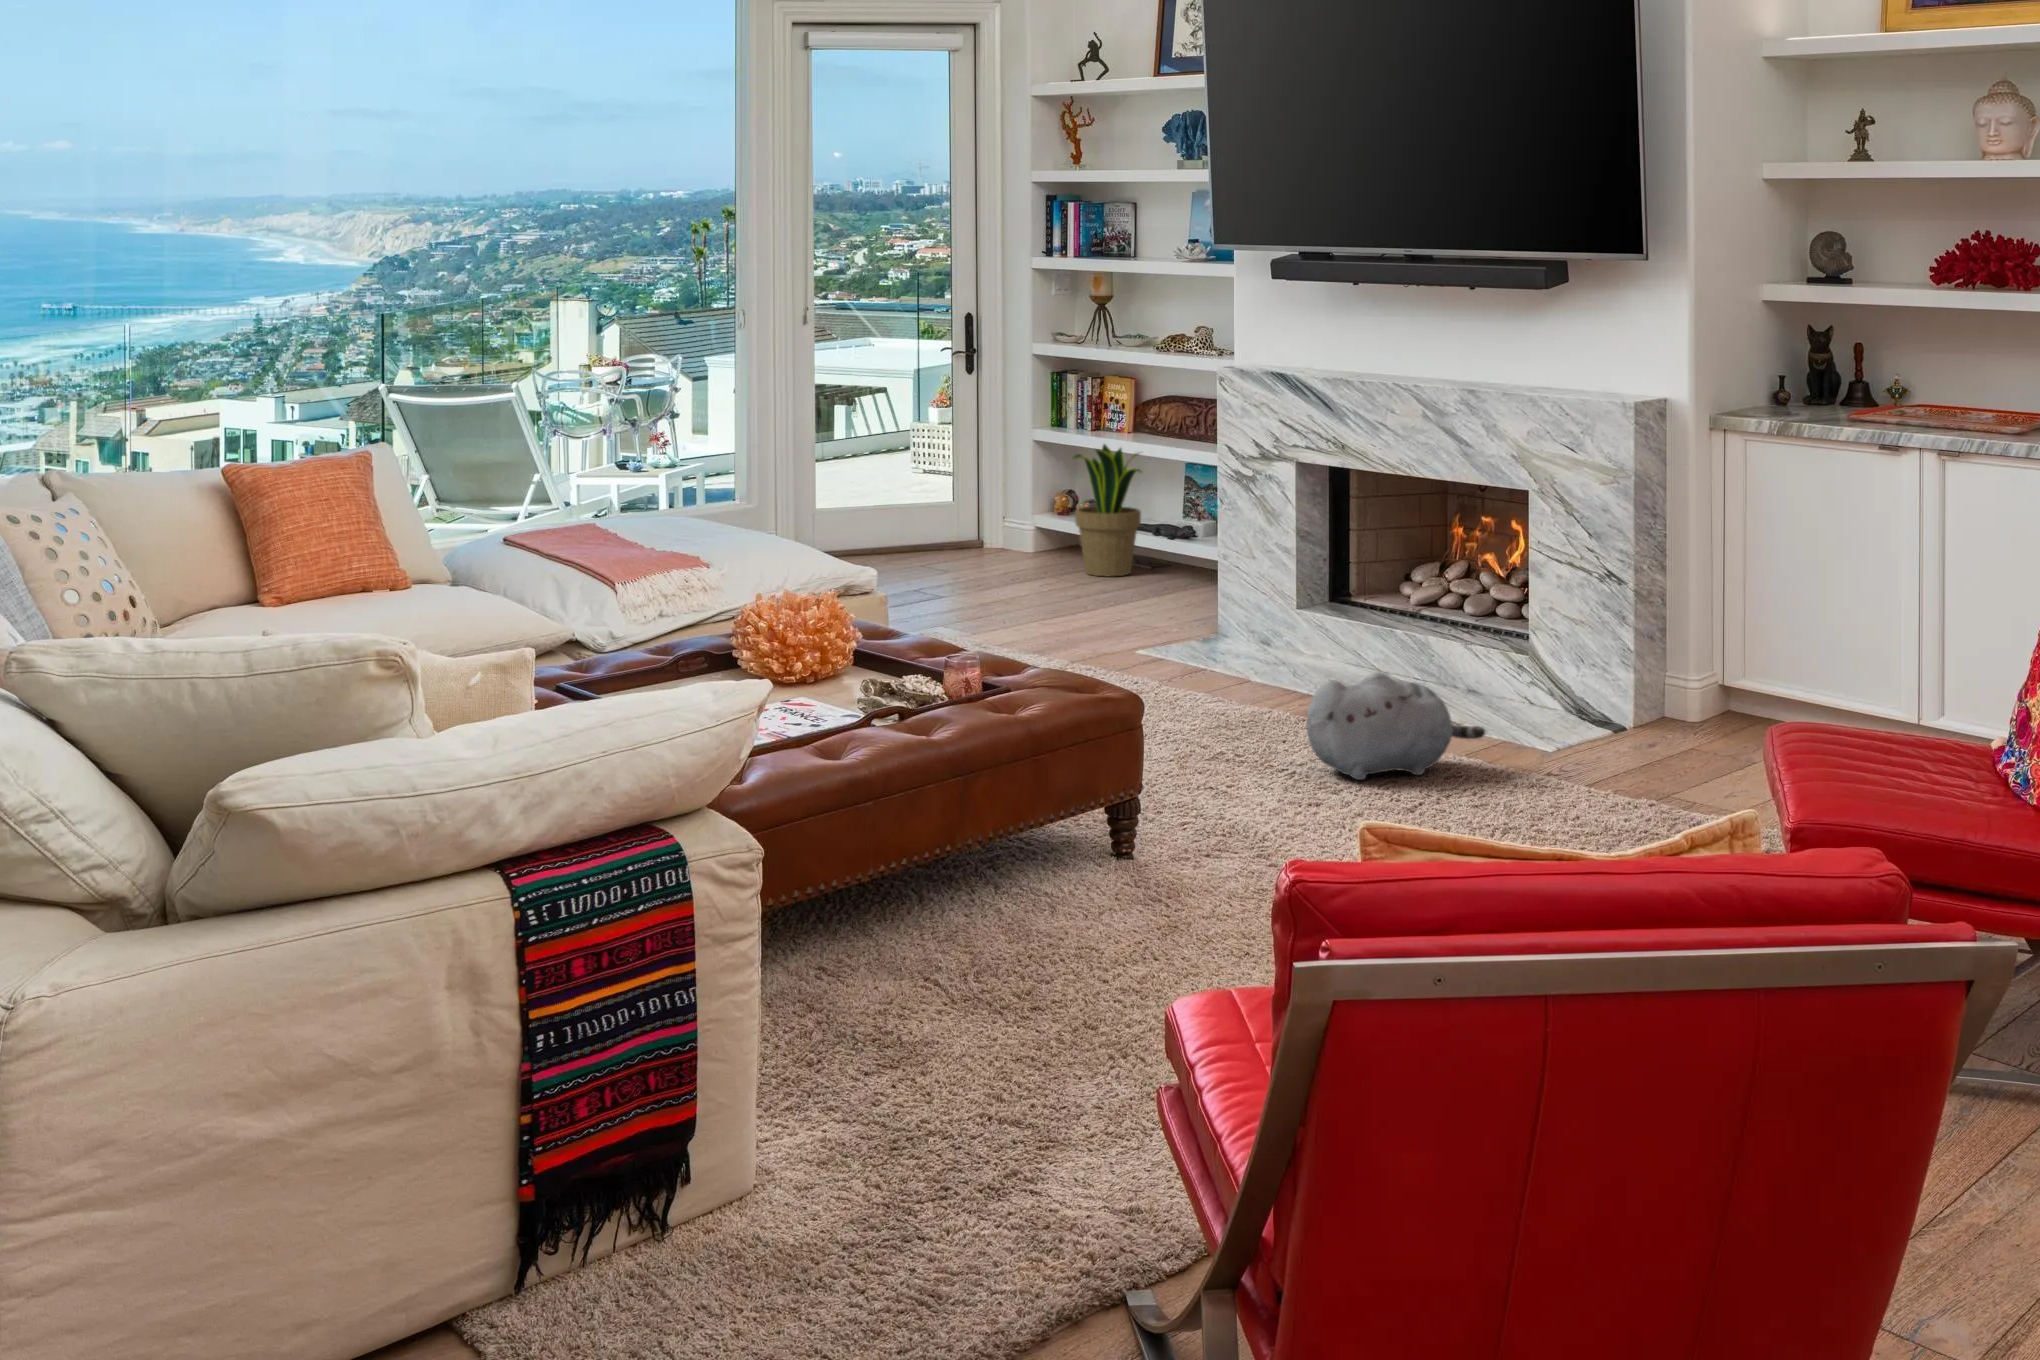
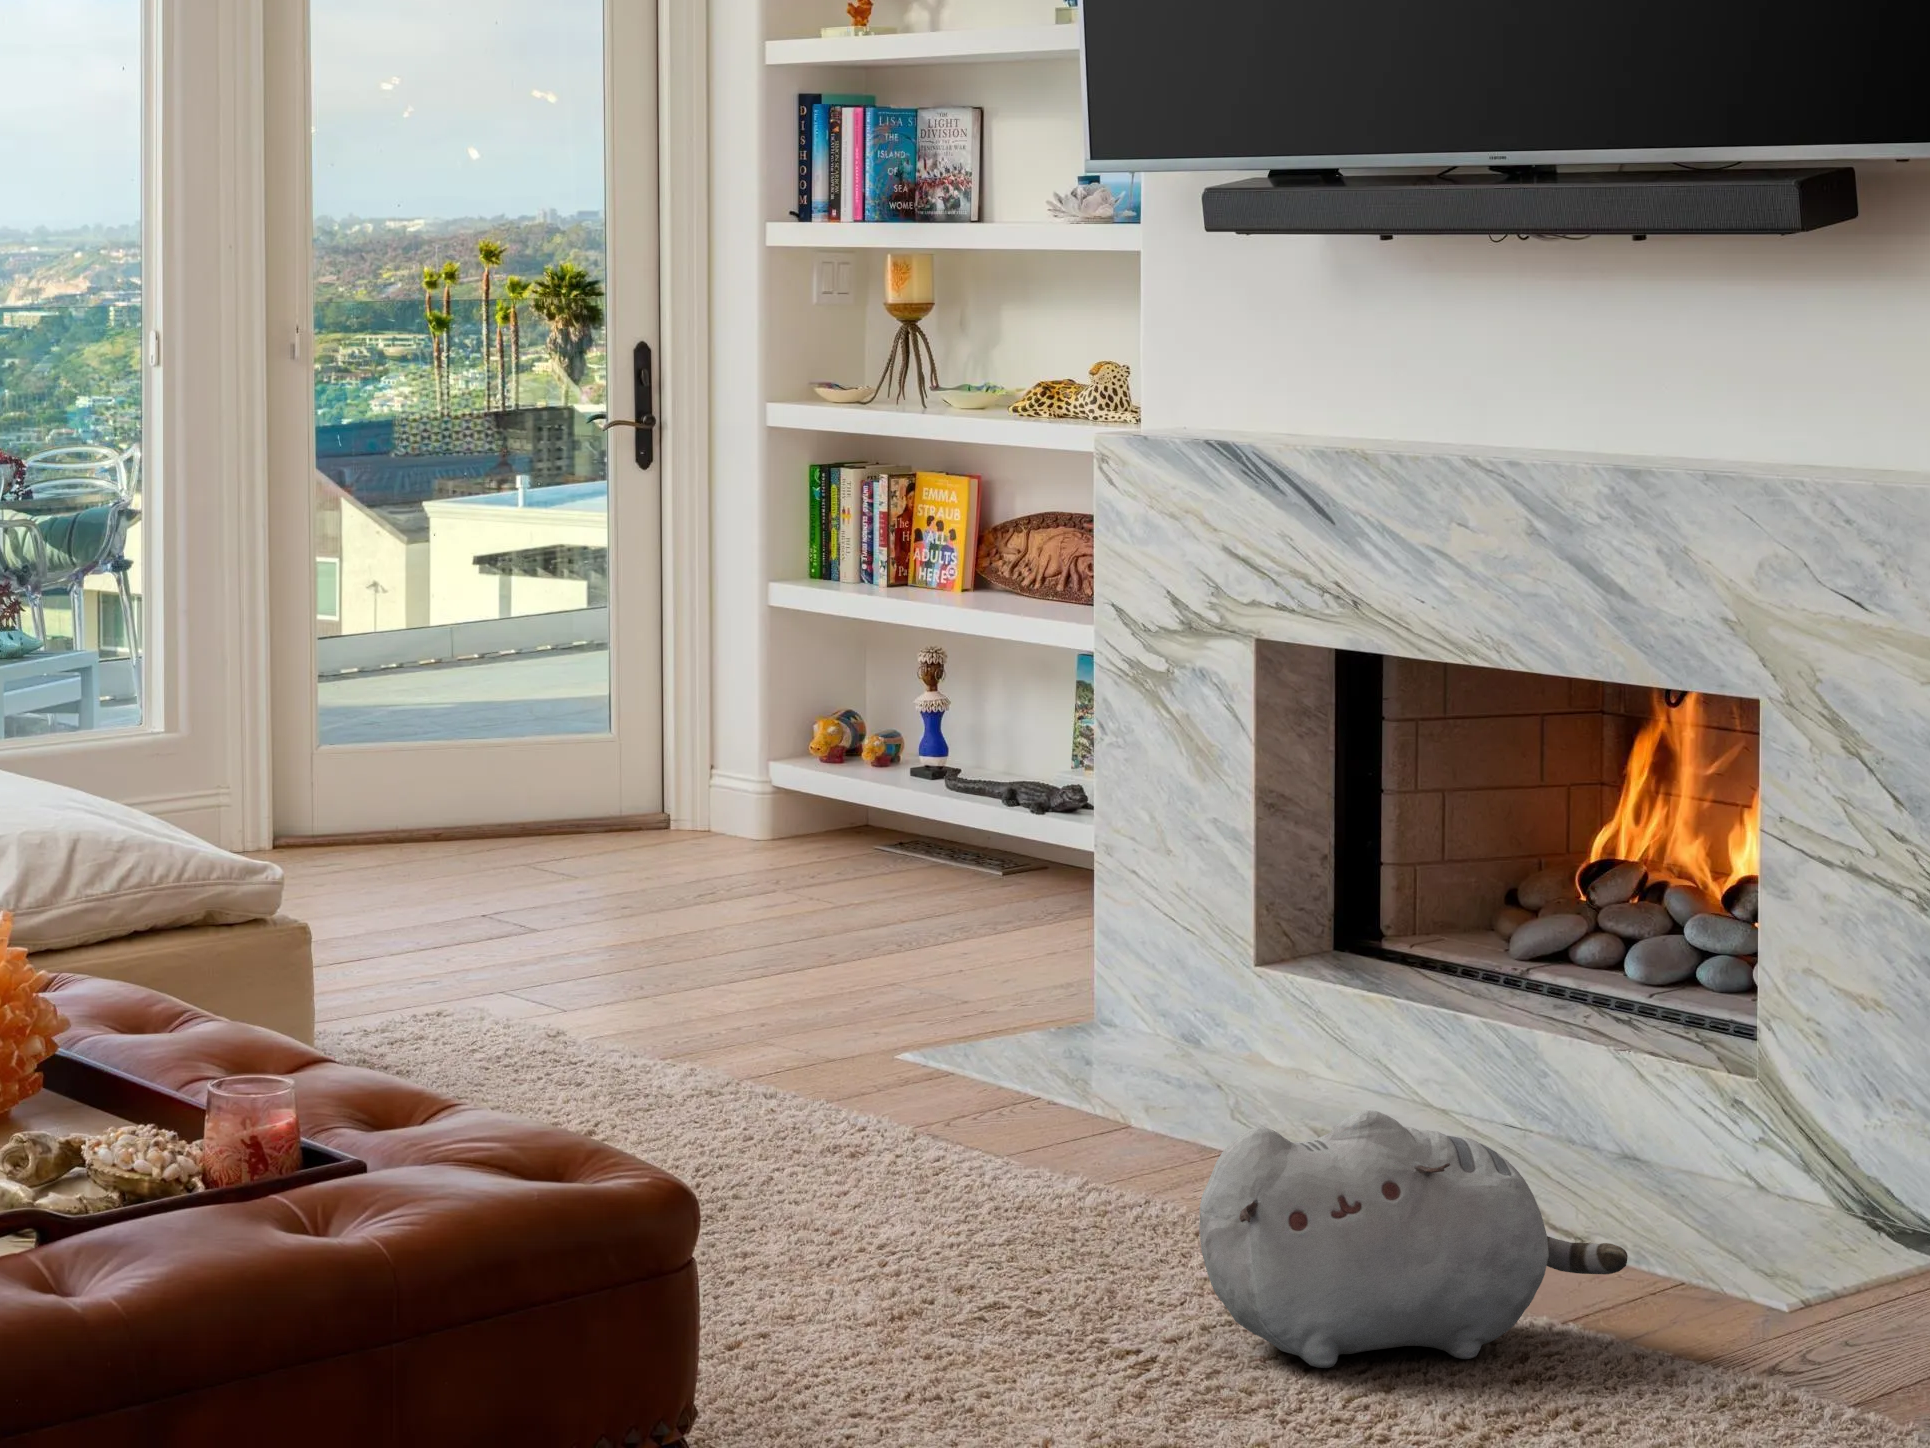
potted plant: present [1074,444,1141,576] -> none [827,610,986,899]

